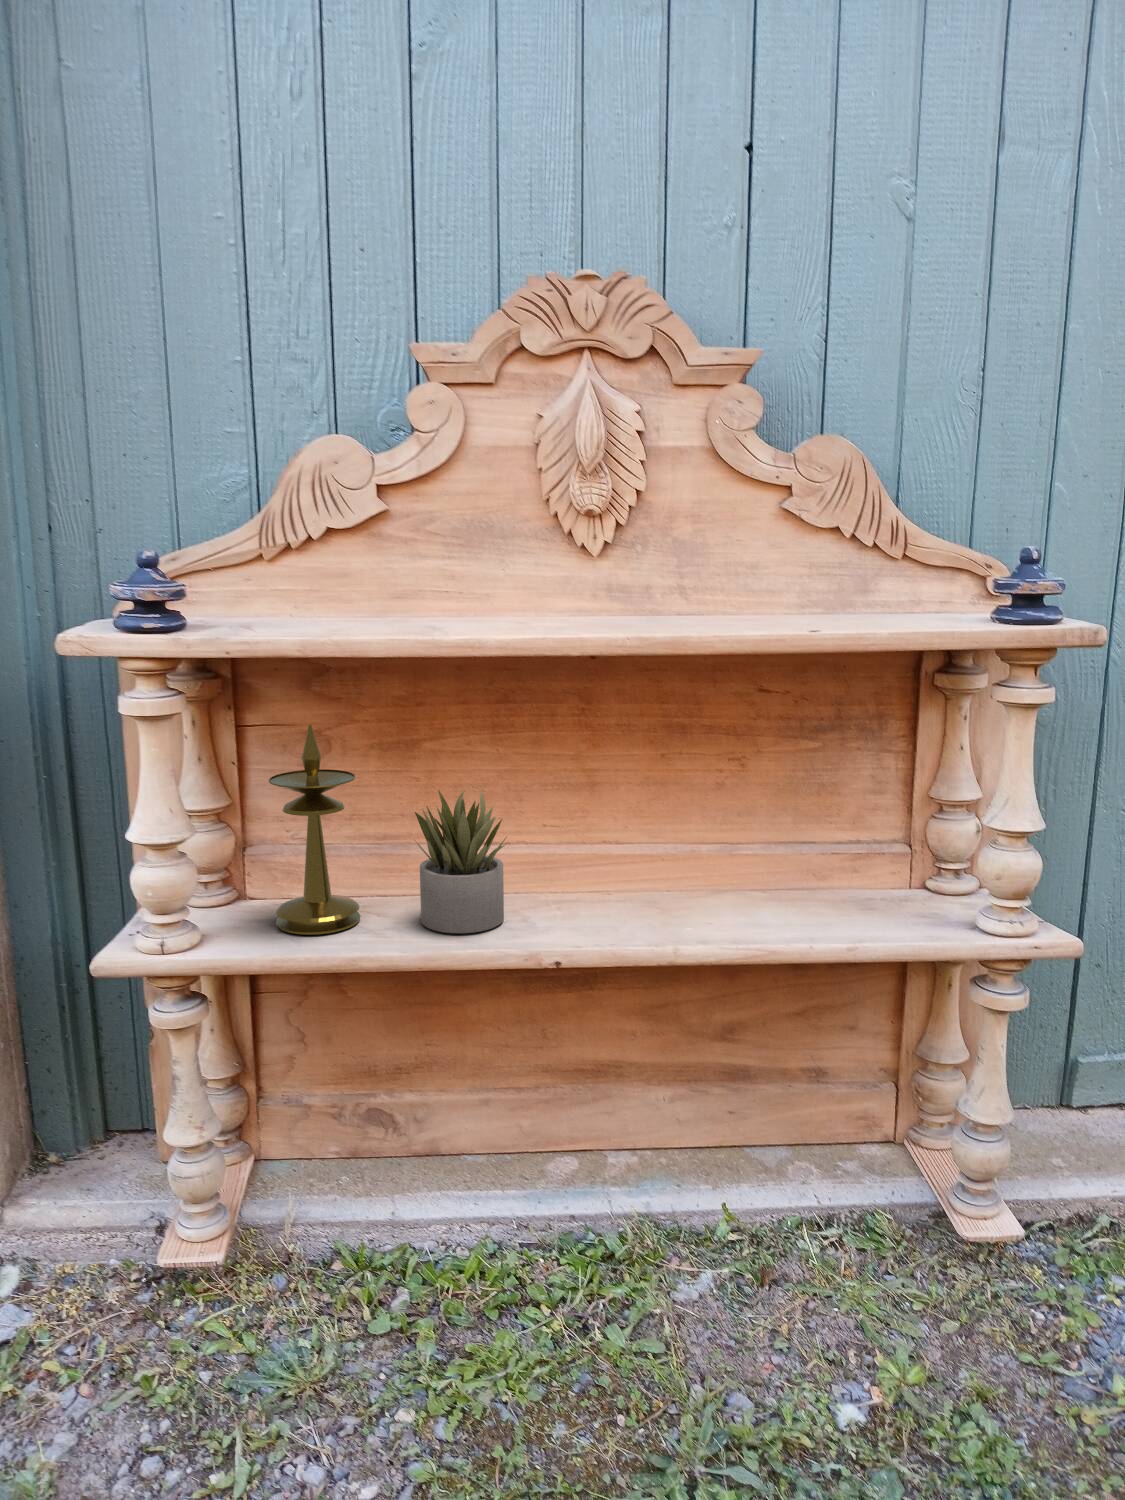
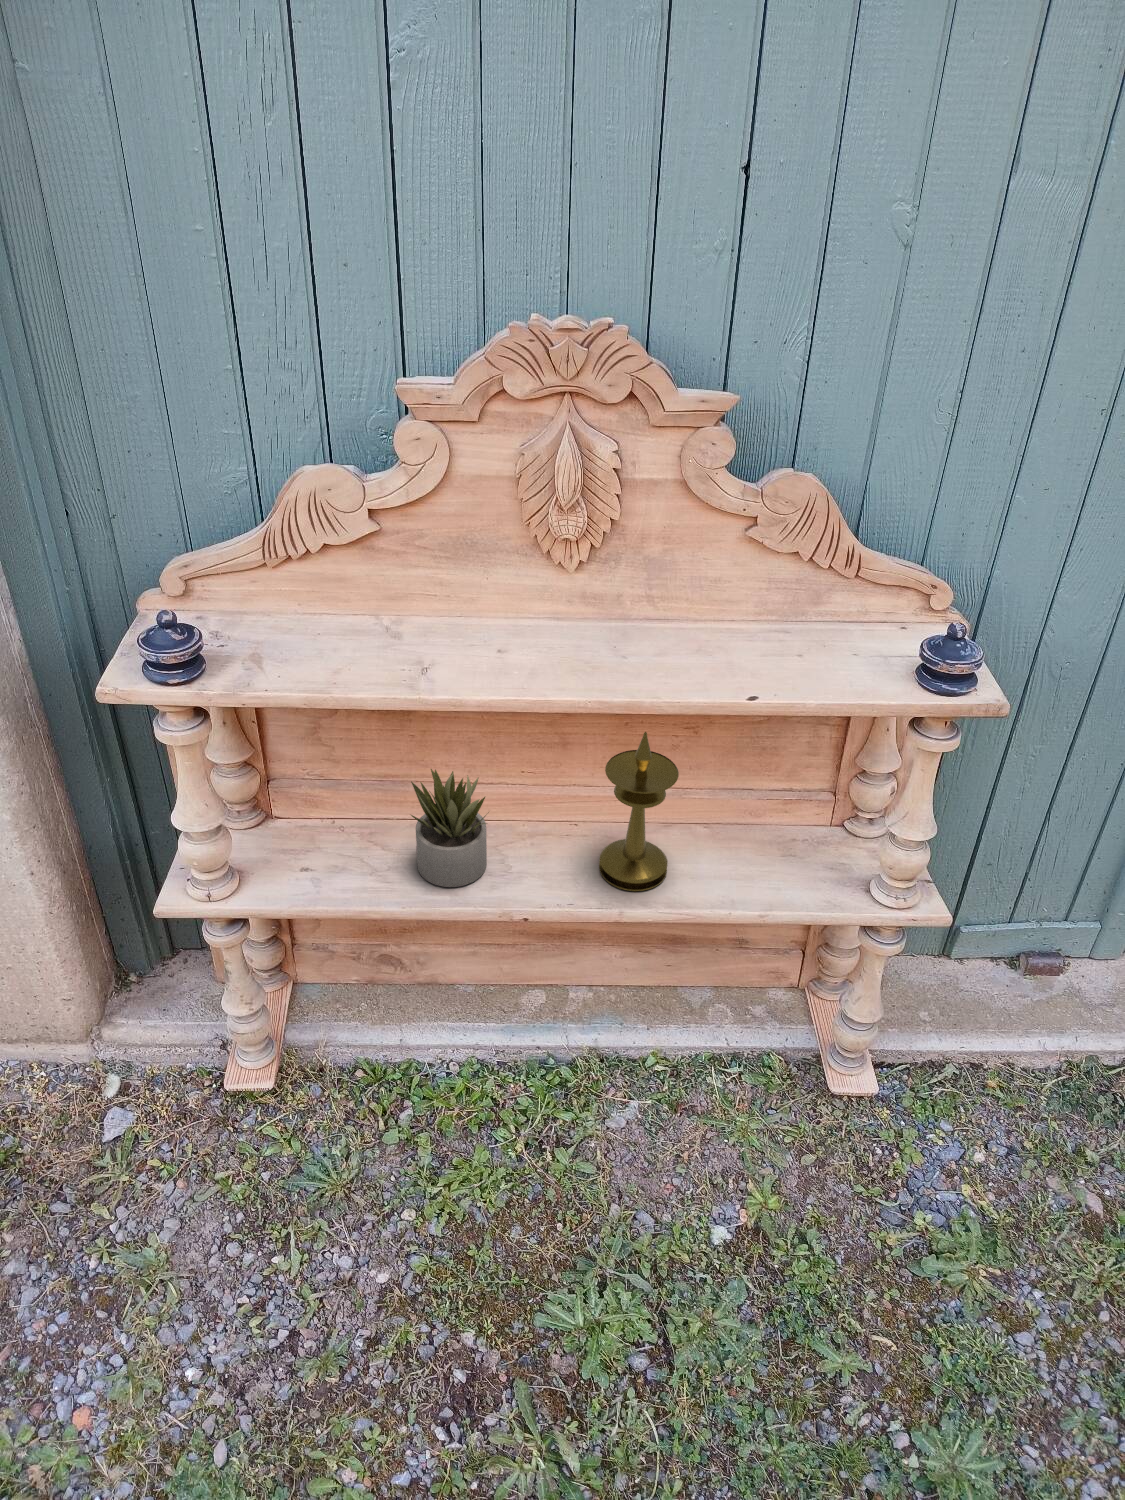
candlestick: present [269,724,360,935] -> present [599,732,679,891]

